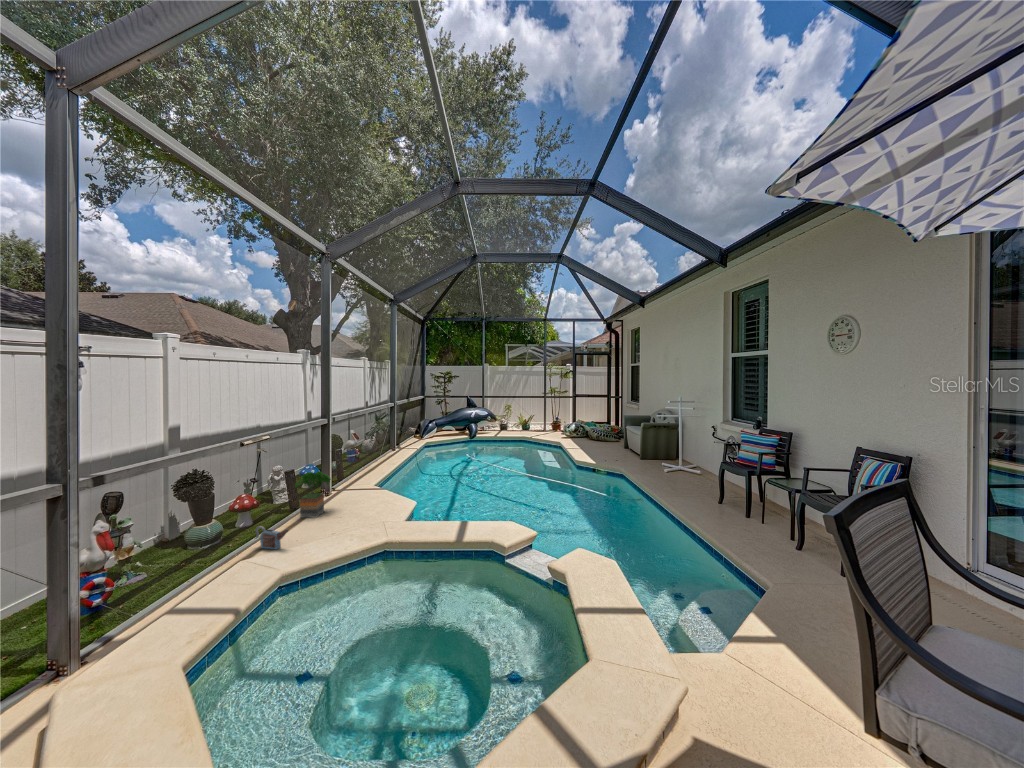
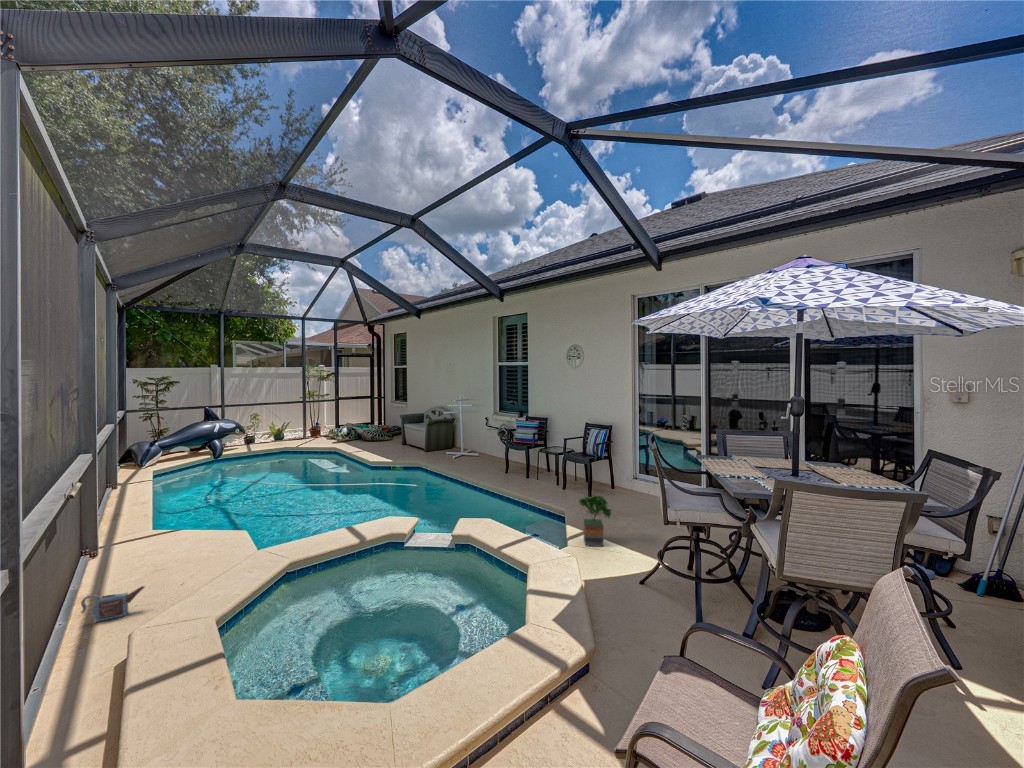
potted tree: present [296,471,331,518] -> present [579,496,611,547]

